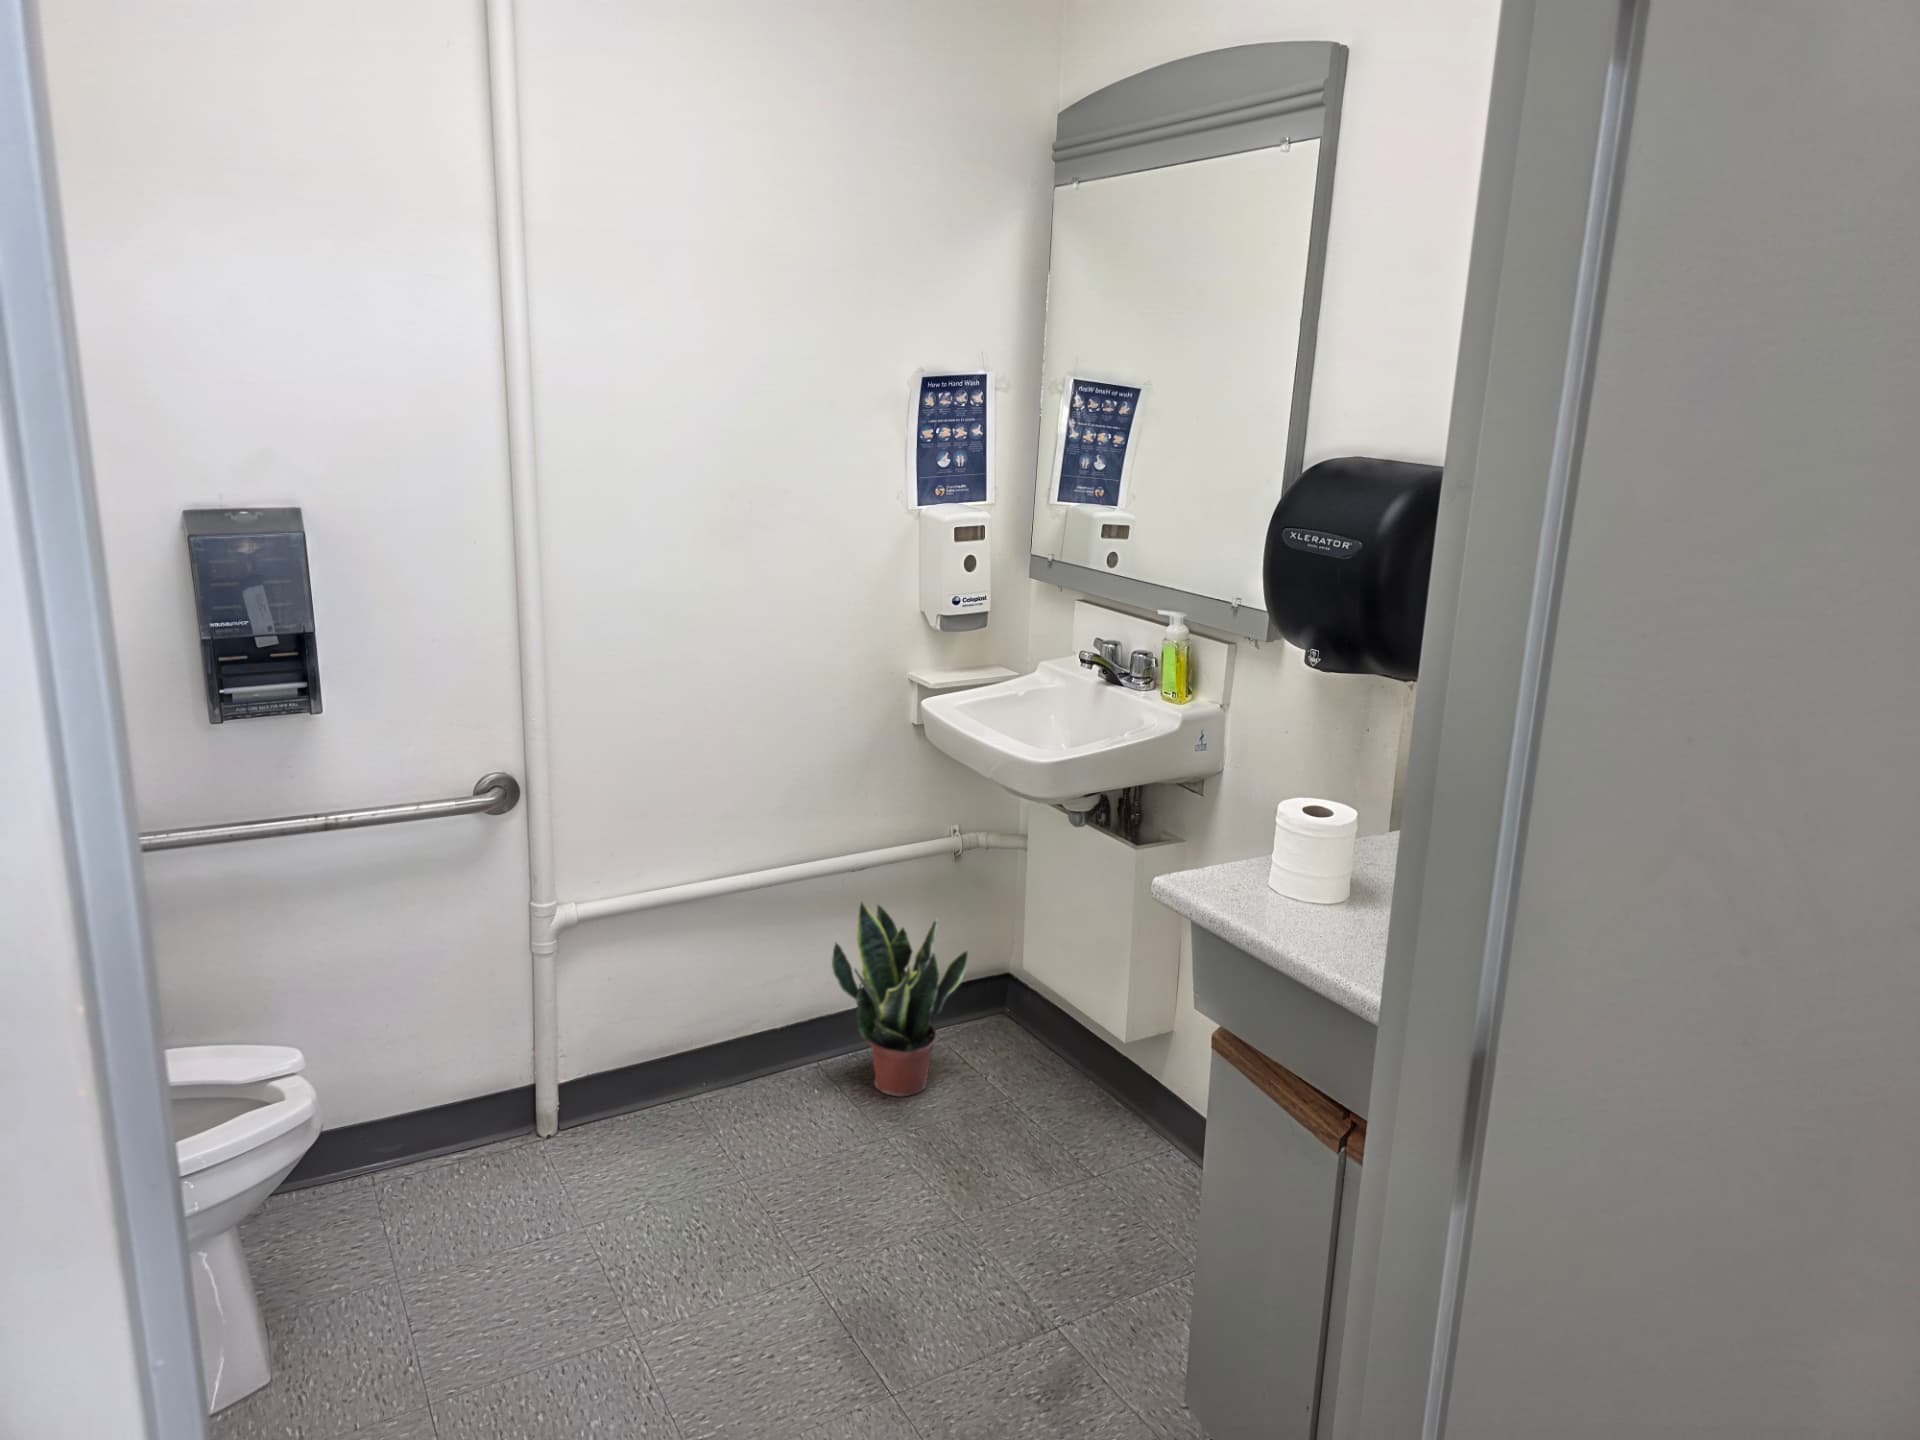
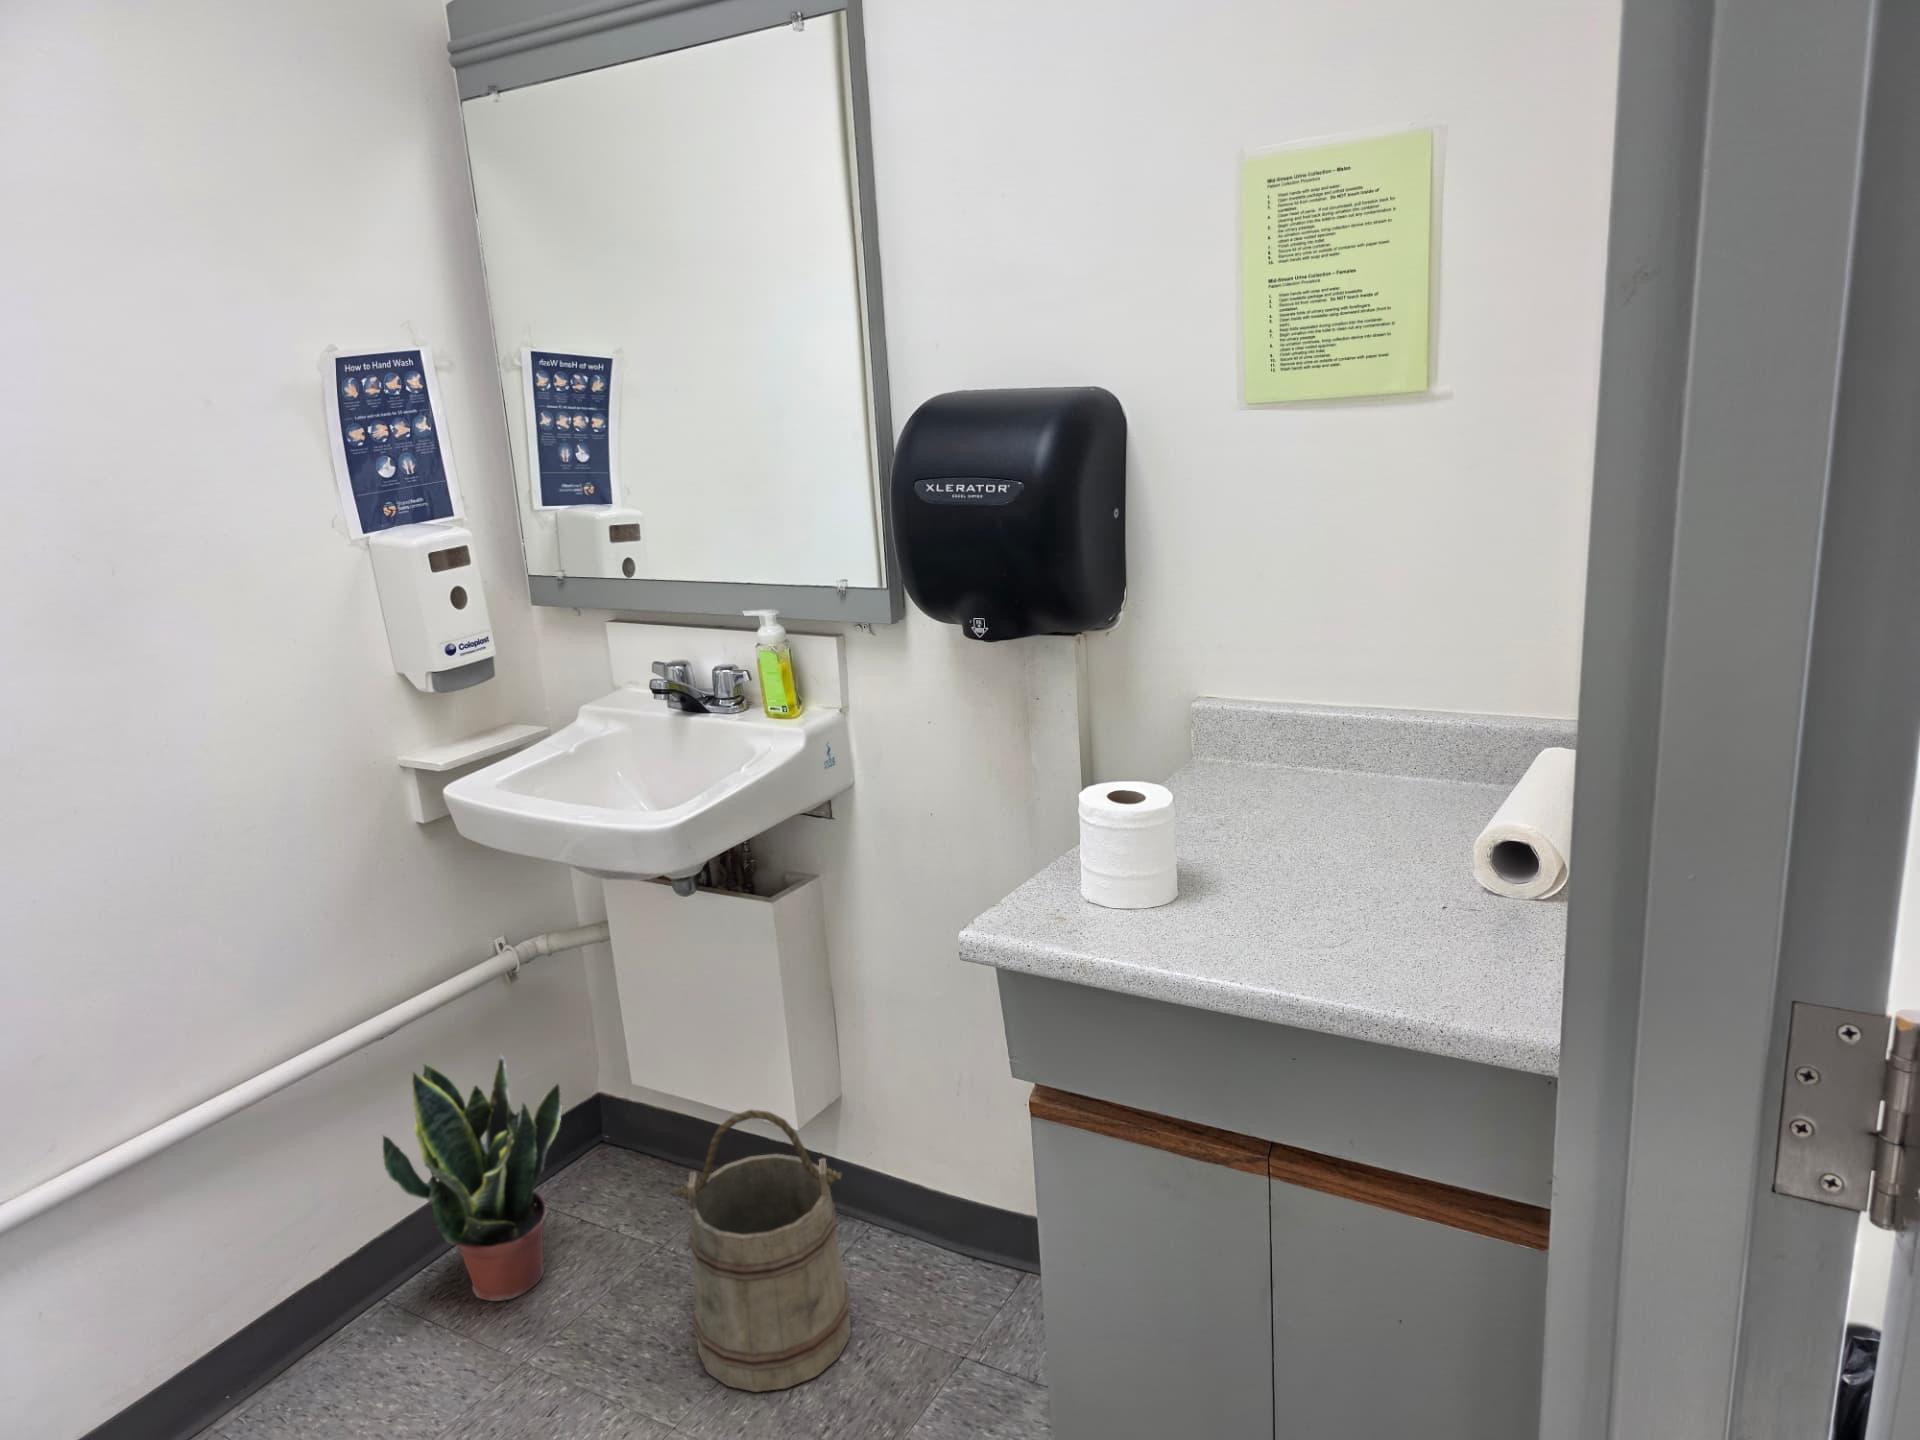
bucket: none [1001,1002,1135,1230] -> present [674,1110,851,1392]

